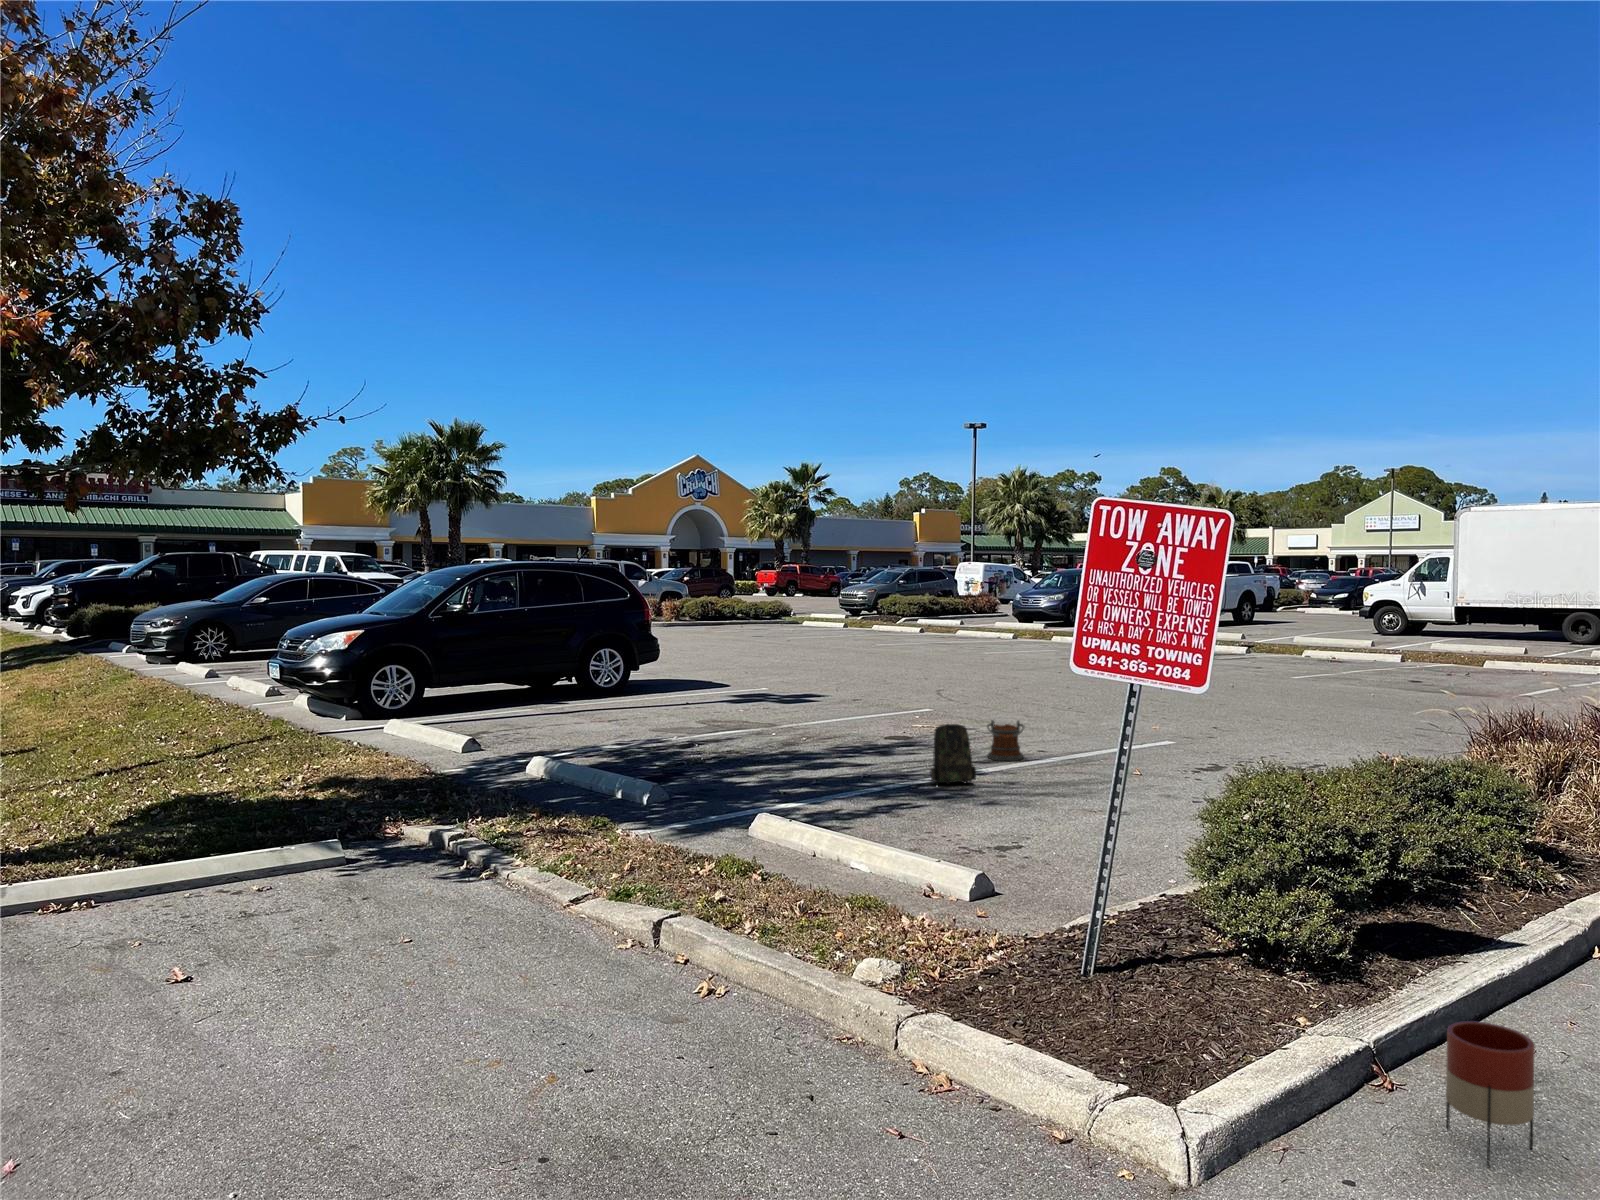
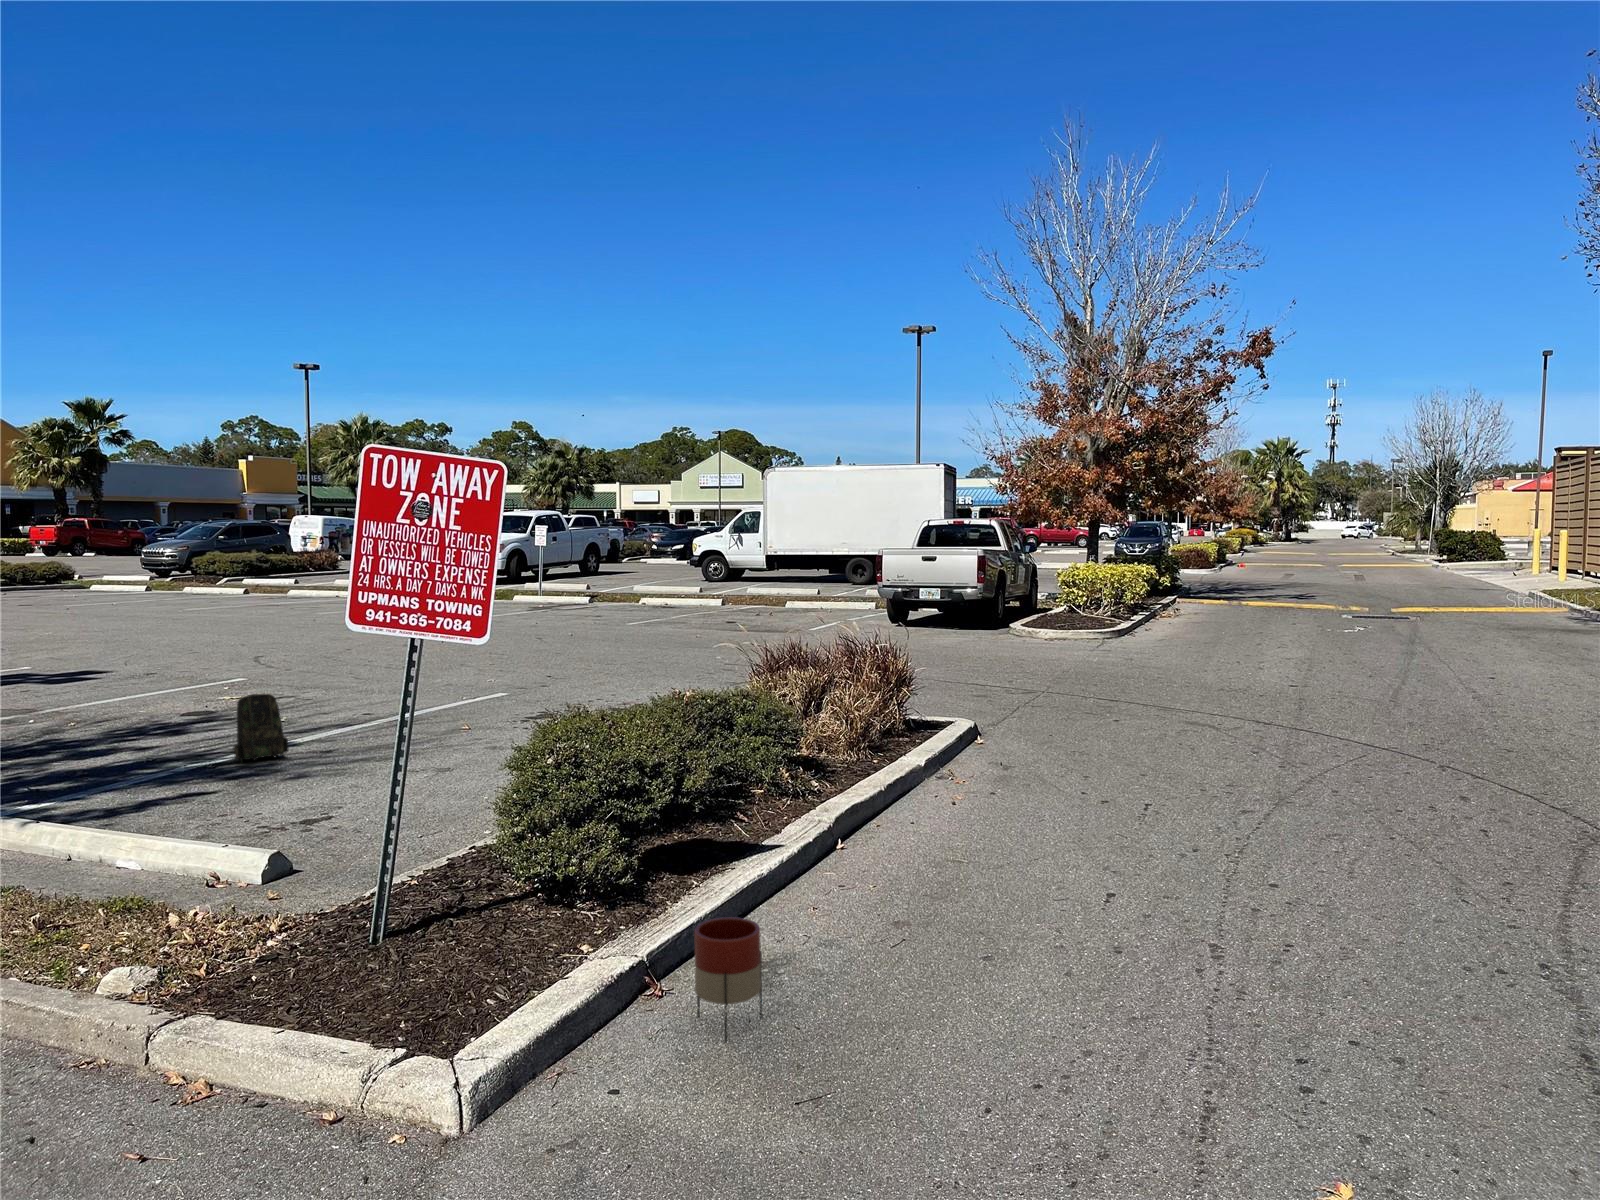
bucket: present [987,720,1024,761] -> none [304,684,349,729]

